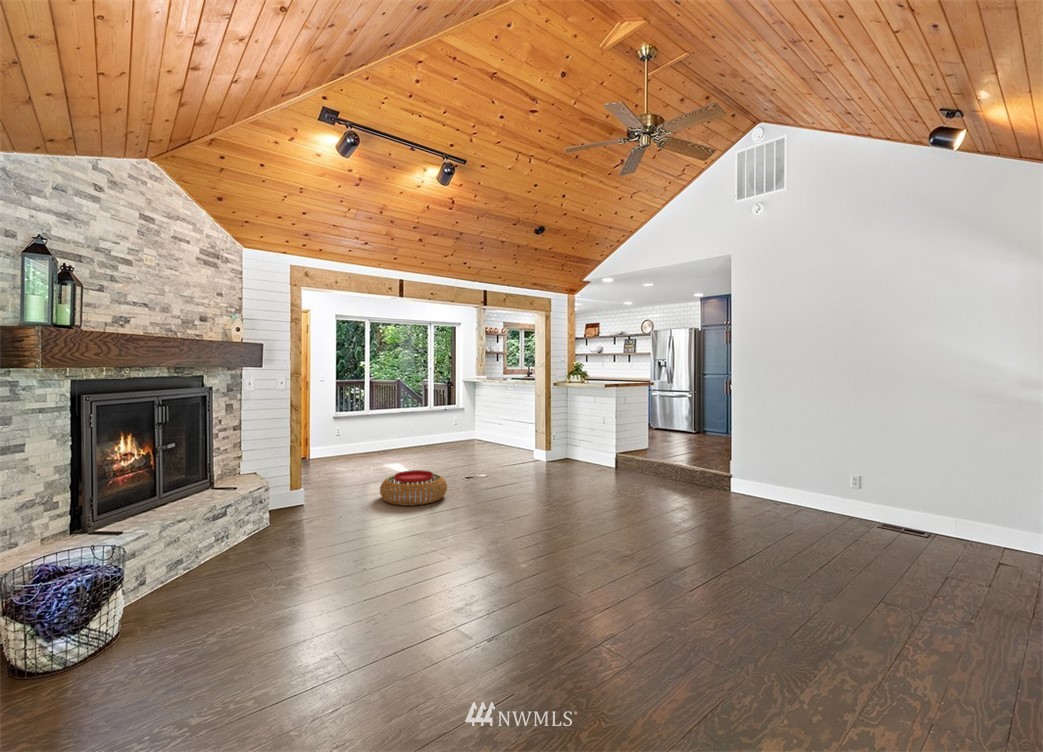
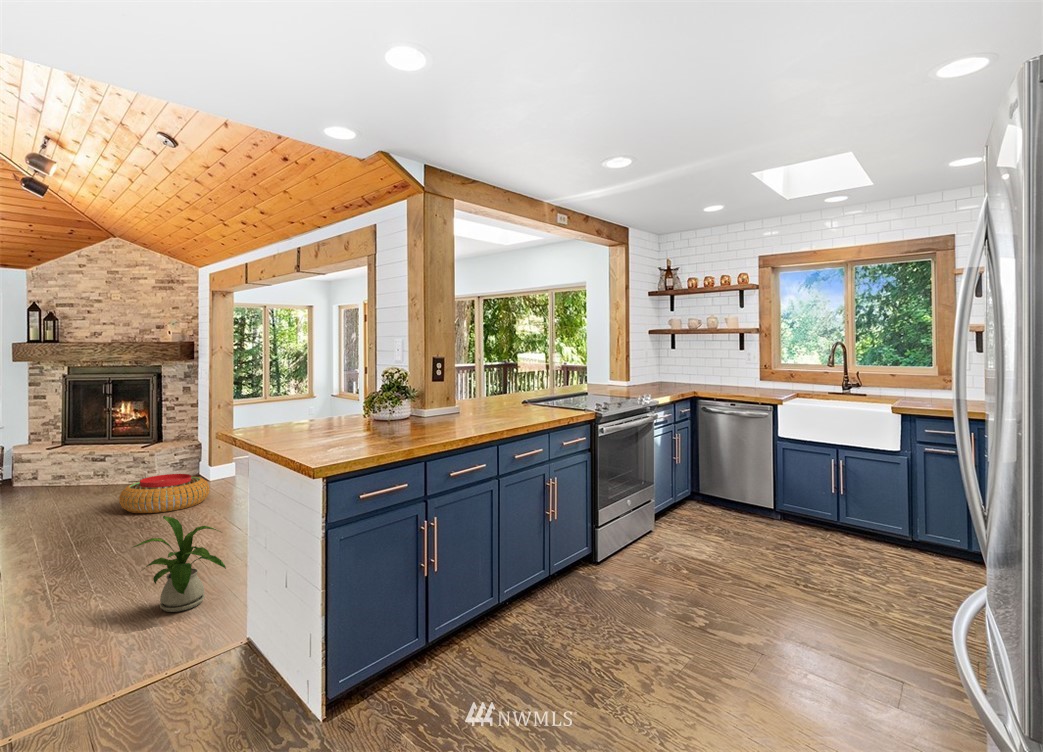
house plant: none [580,438,605,471] -> present [134,516,226,612]

